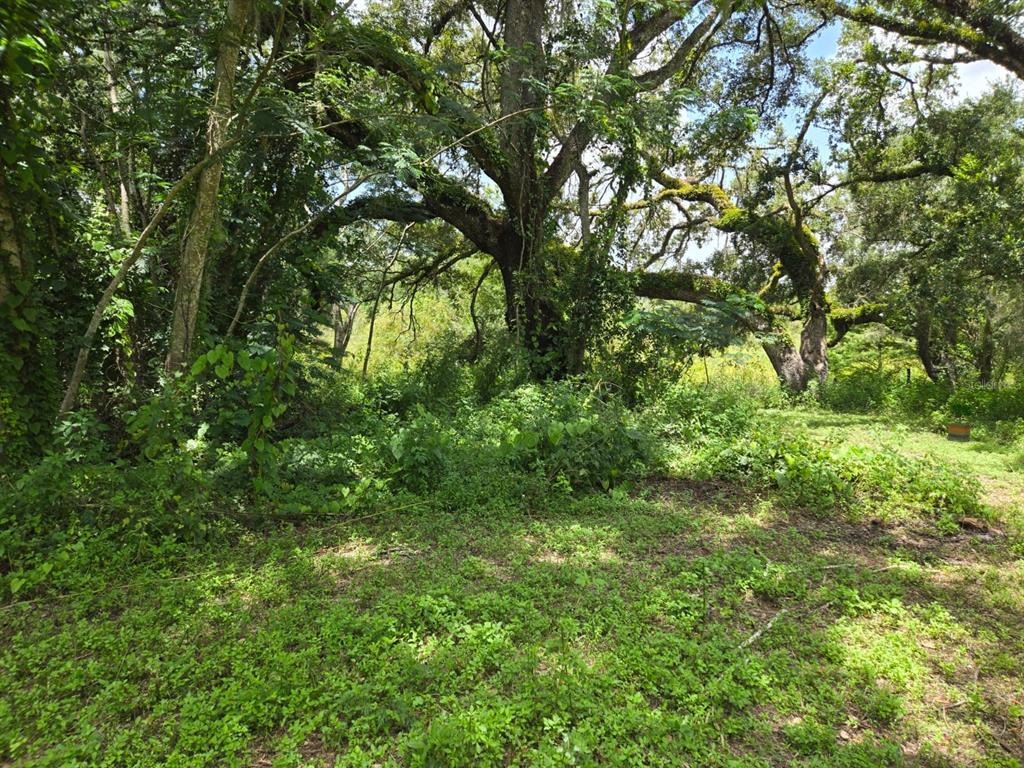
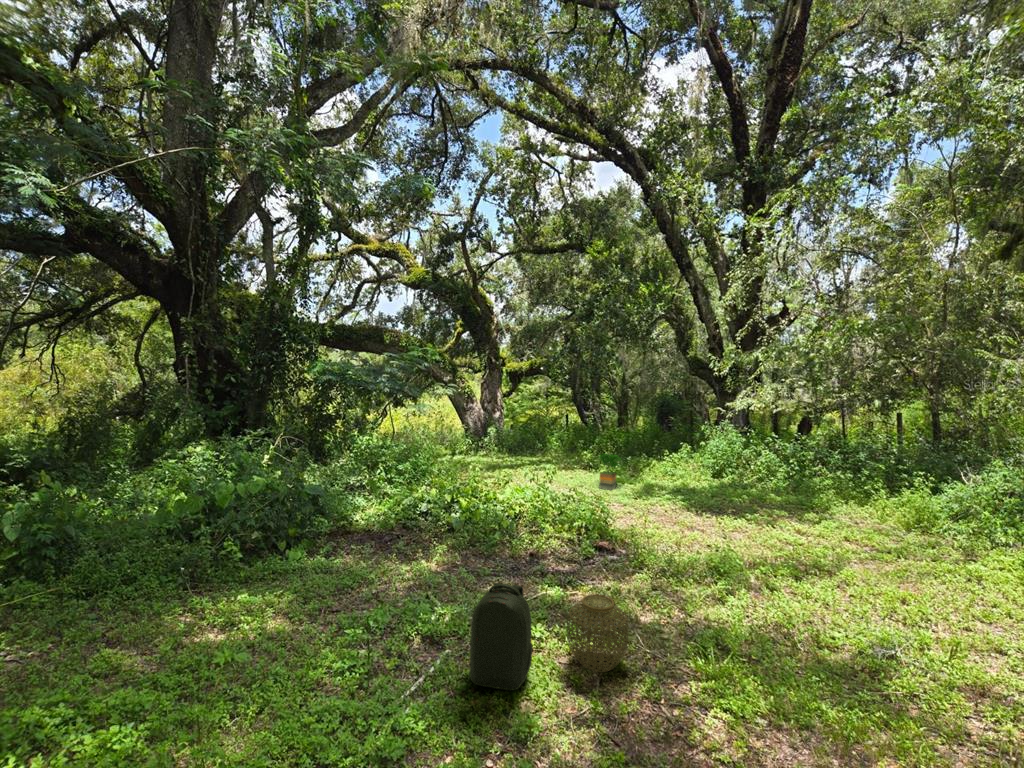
backpack: none [821,455,872,523] -> present [470,583,533,690]
woven basket: none [902,475,958,529] -> present [567,594,628,672]

